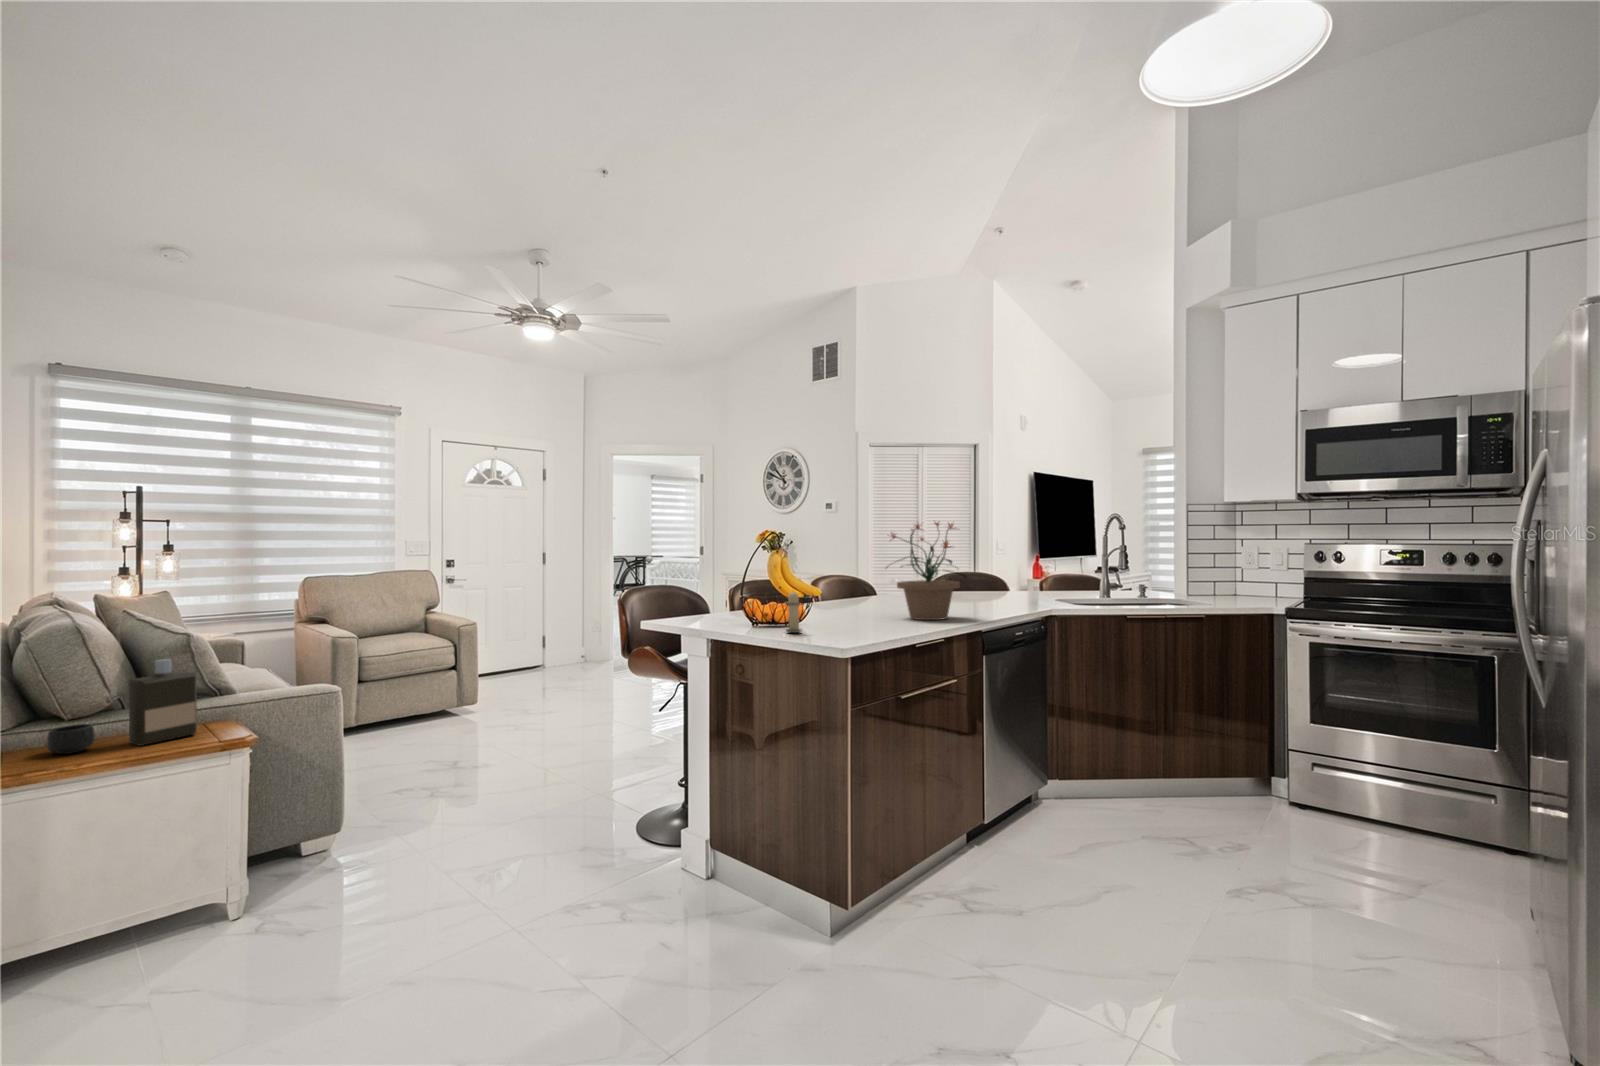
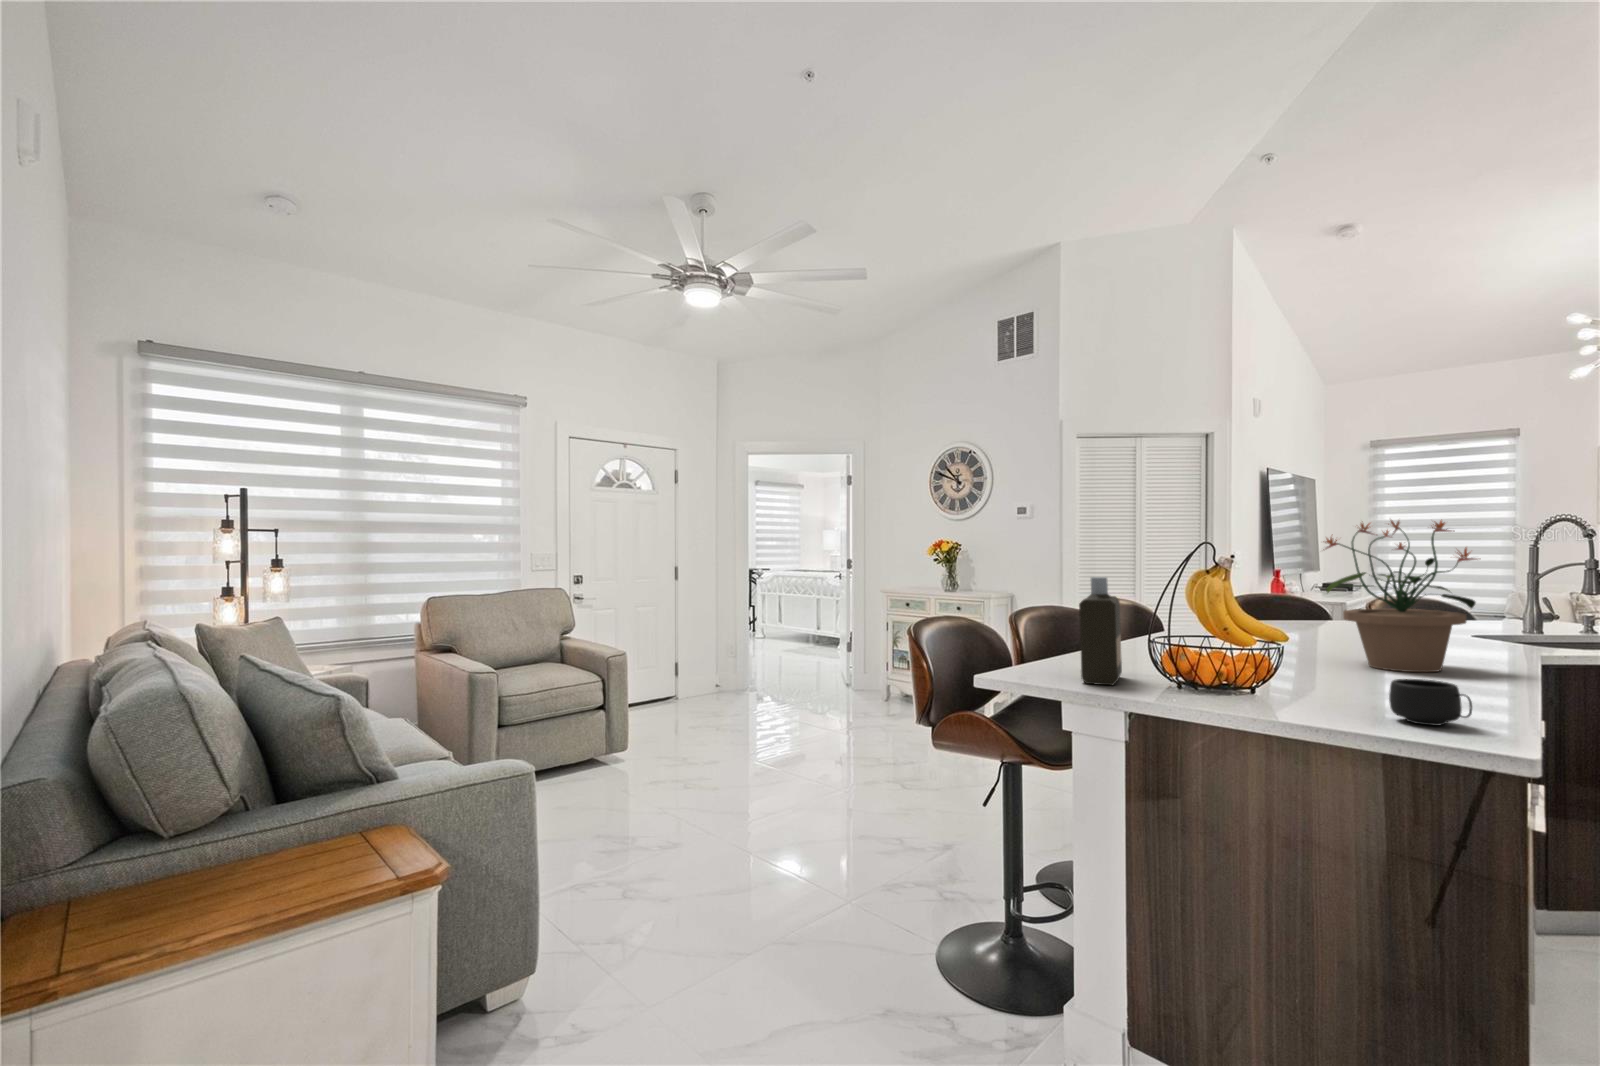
candle: present [785,592,802,633] -> none [1276,630,1321,705]
bottle: present [129,659,197,746] -> present [1079,577,1122,685]
mug: present [47,724,95,754] -> present [1389,679,1472,726]

